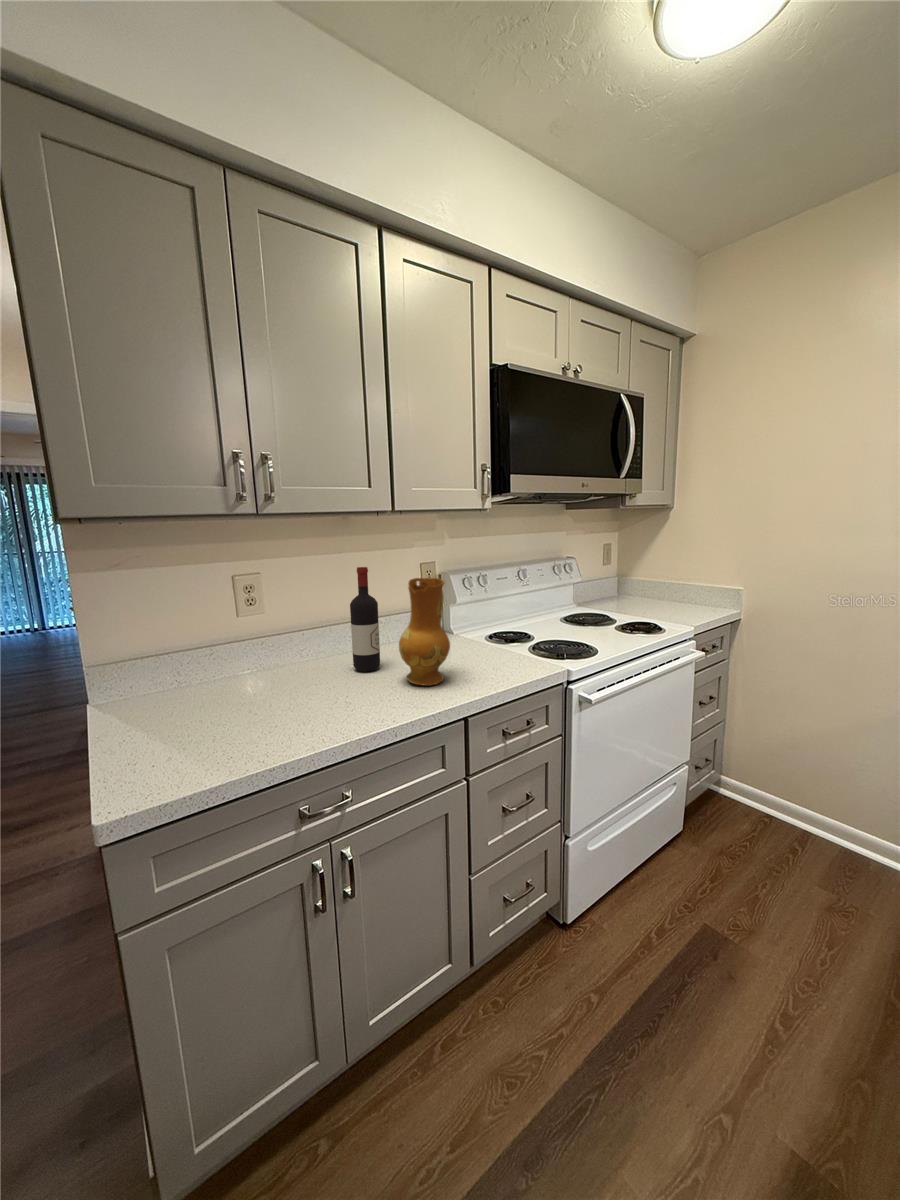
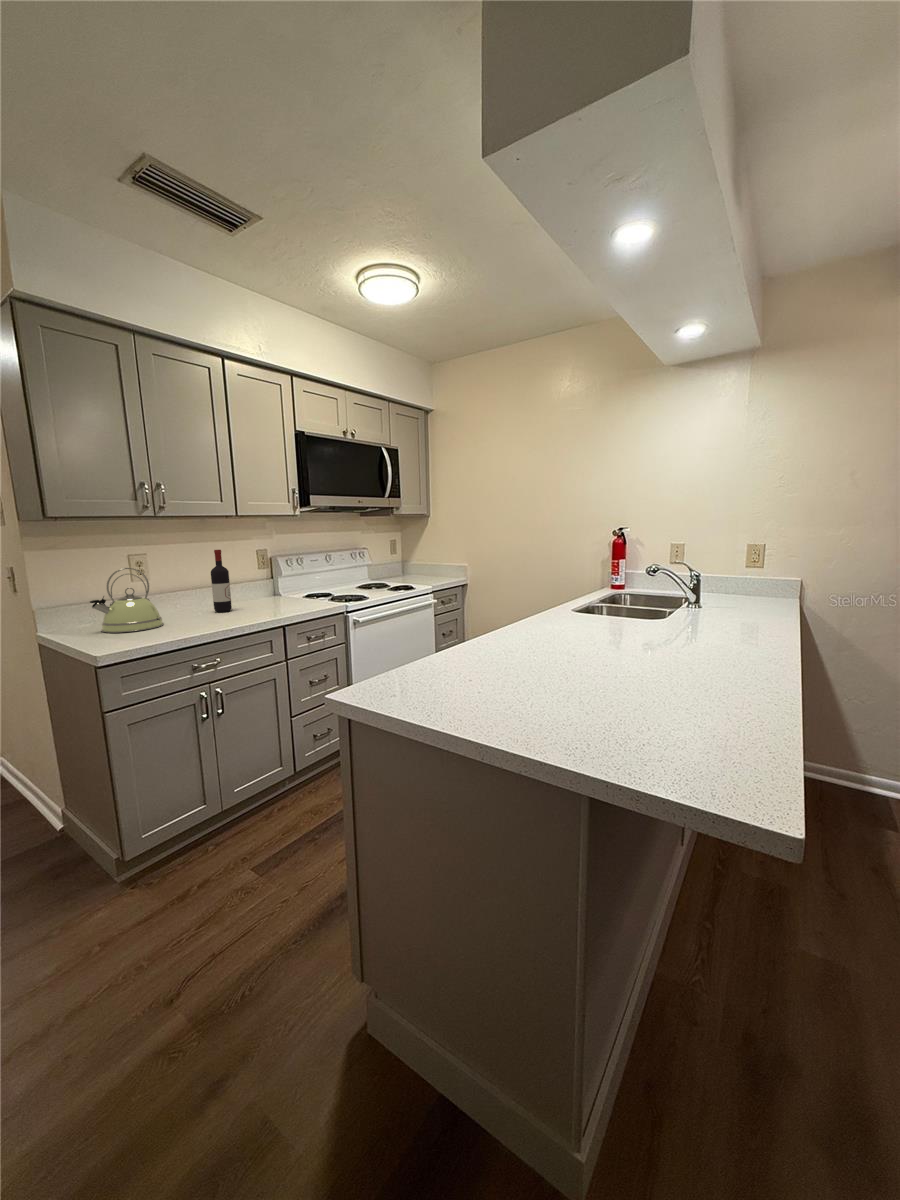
ceramic jug: present [399,577,450,686] -> none [243,554,274,614]
kettle: none [146,604,269,724] -> present [90,568,164,633]

